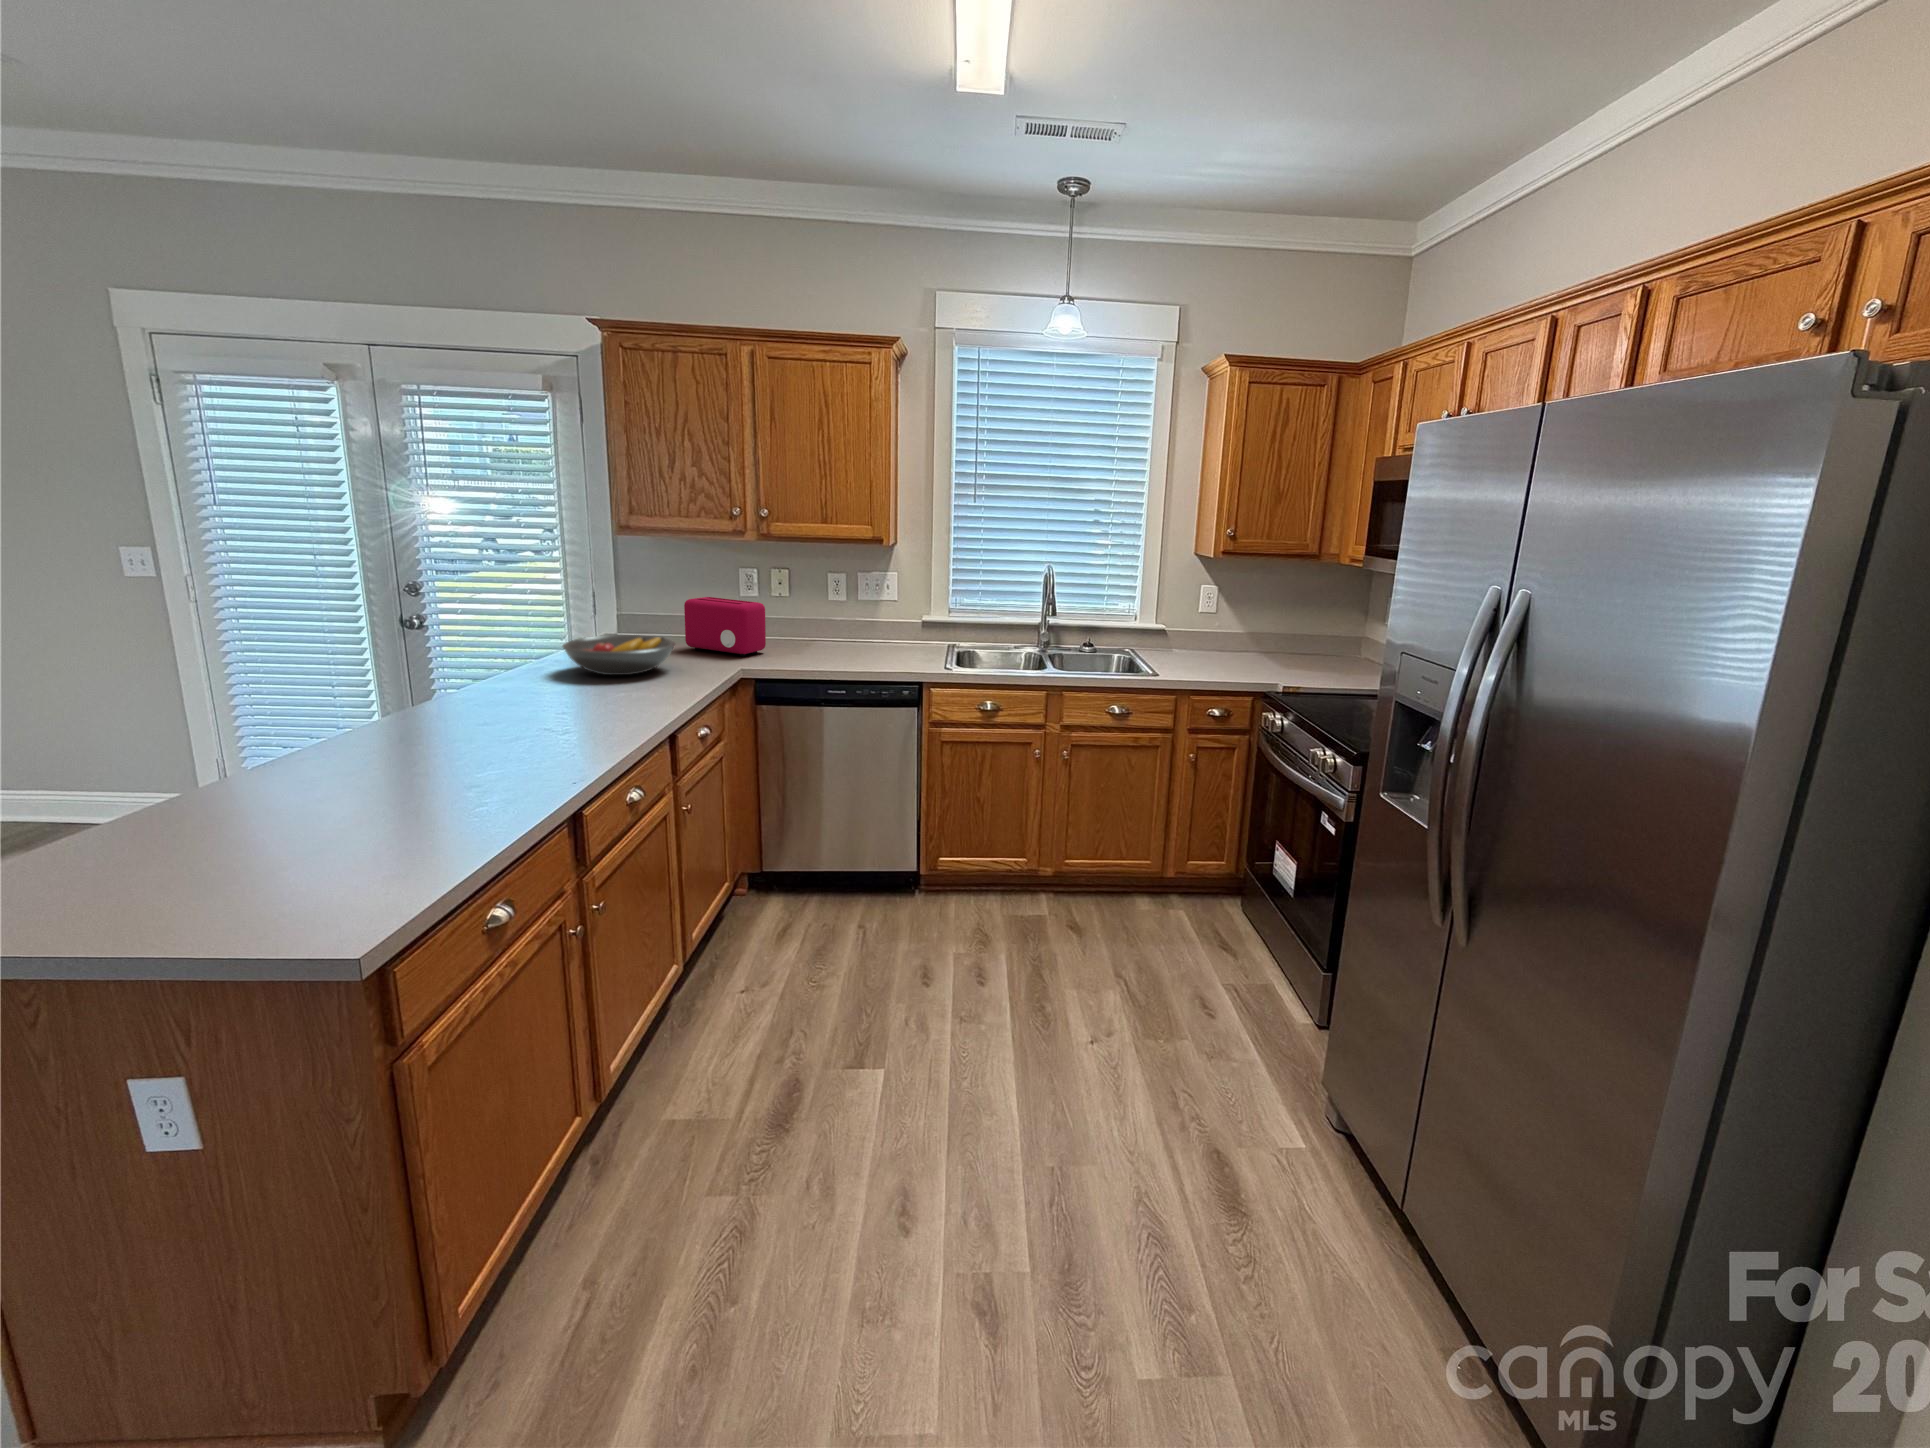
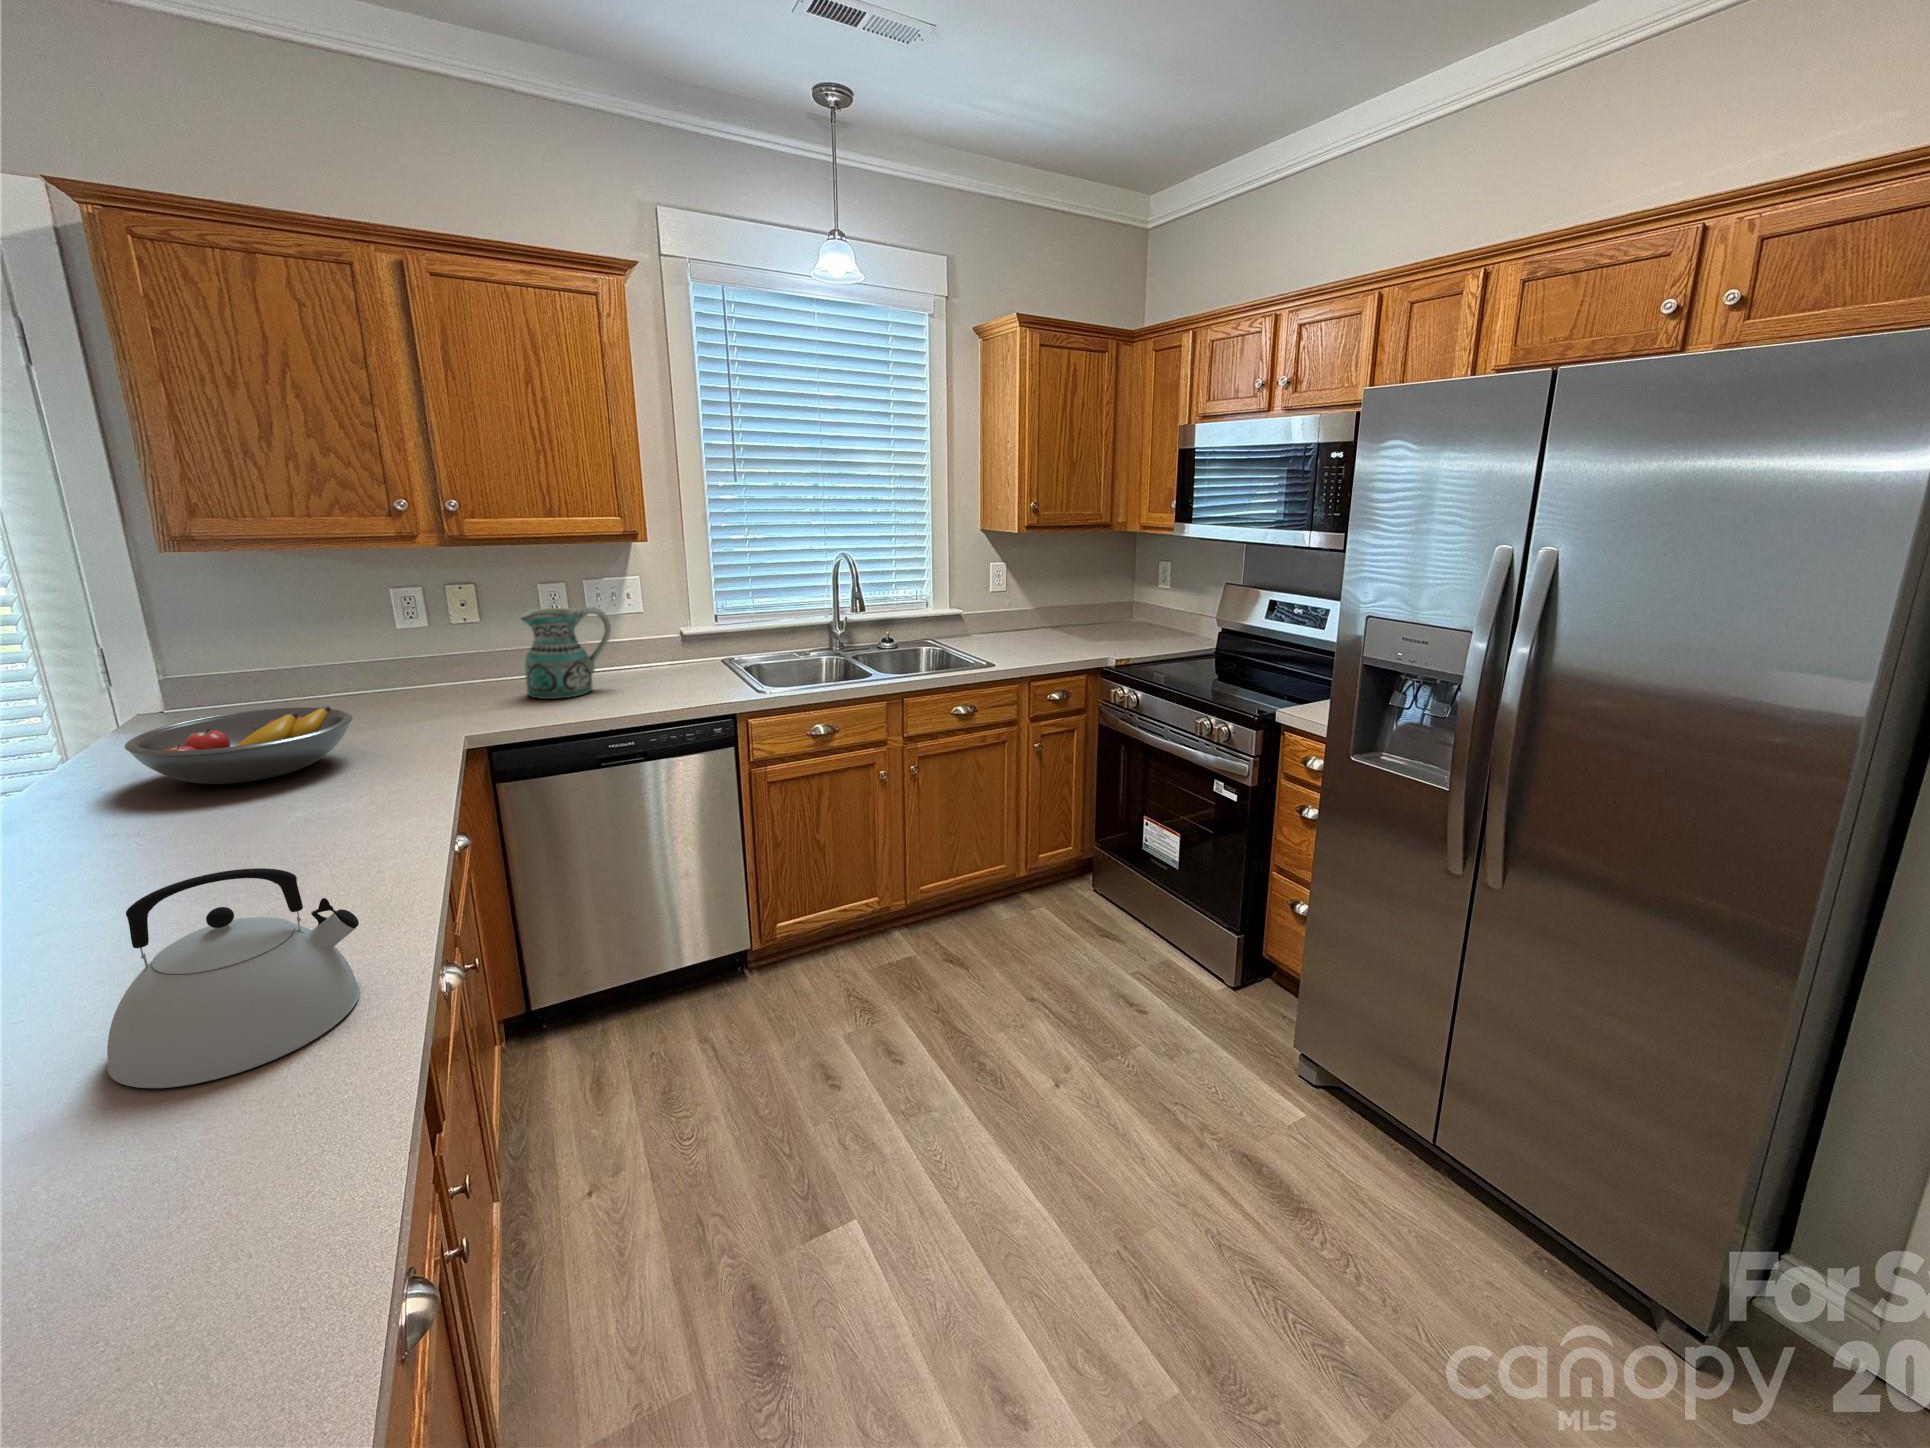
ceramic pitcher: none [800,590,859,656] -> present [521,607,611,699]
toaster: present [684,597,766,656] -> none [321,635,475,717]
kettle: none [446,692,561,793] -> present [107,868,360,1088]

